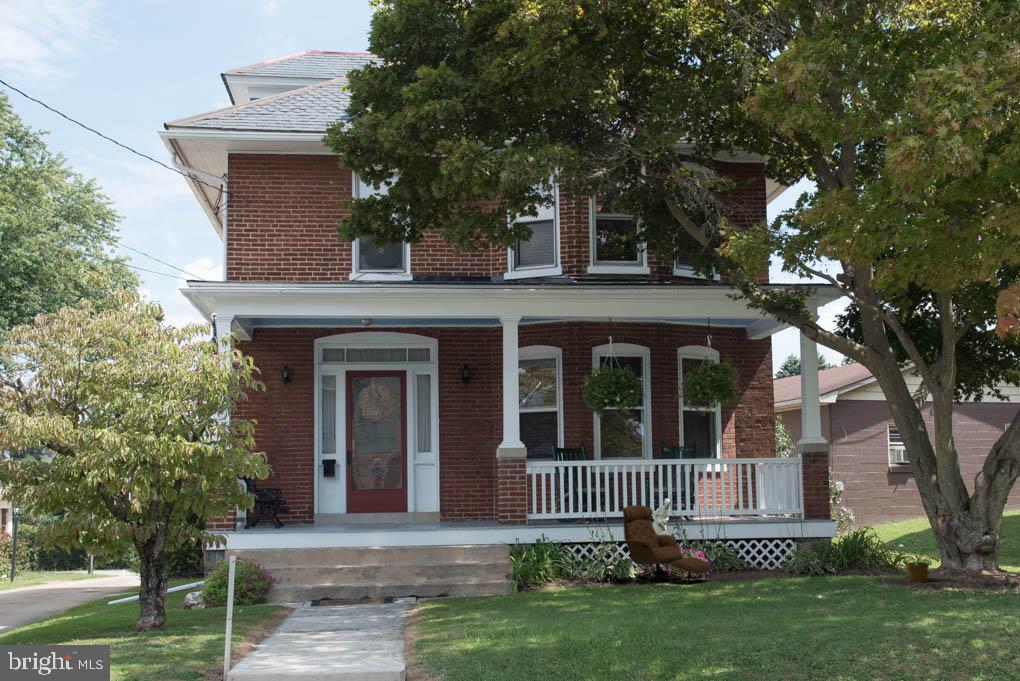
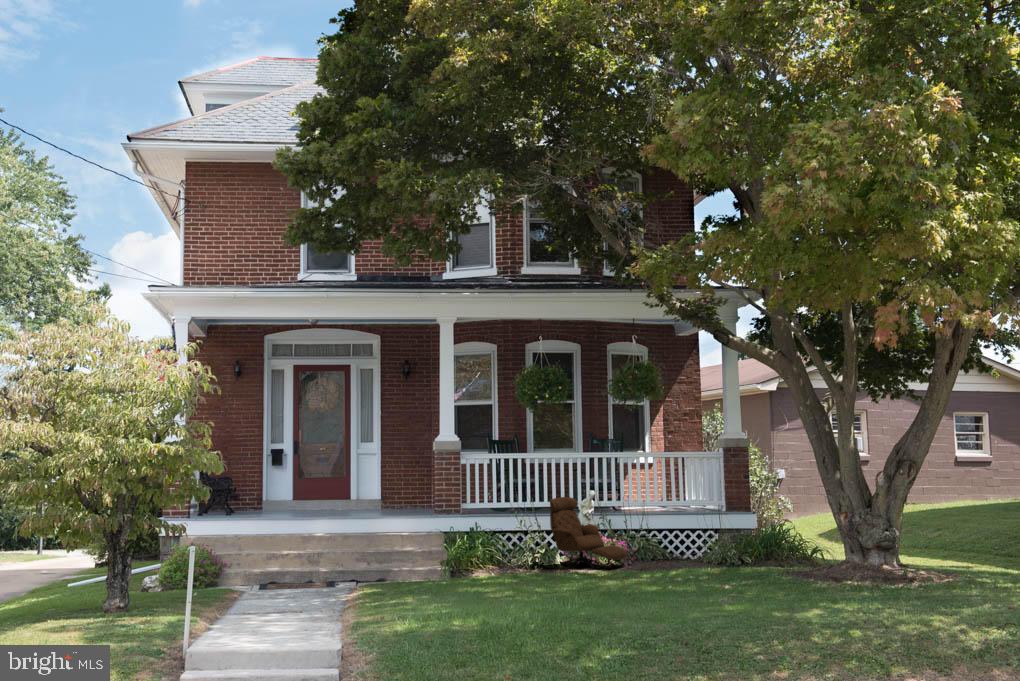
potted plant: present [895,540,941,582] -> none [792,531,830,569]

